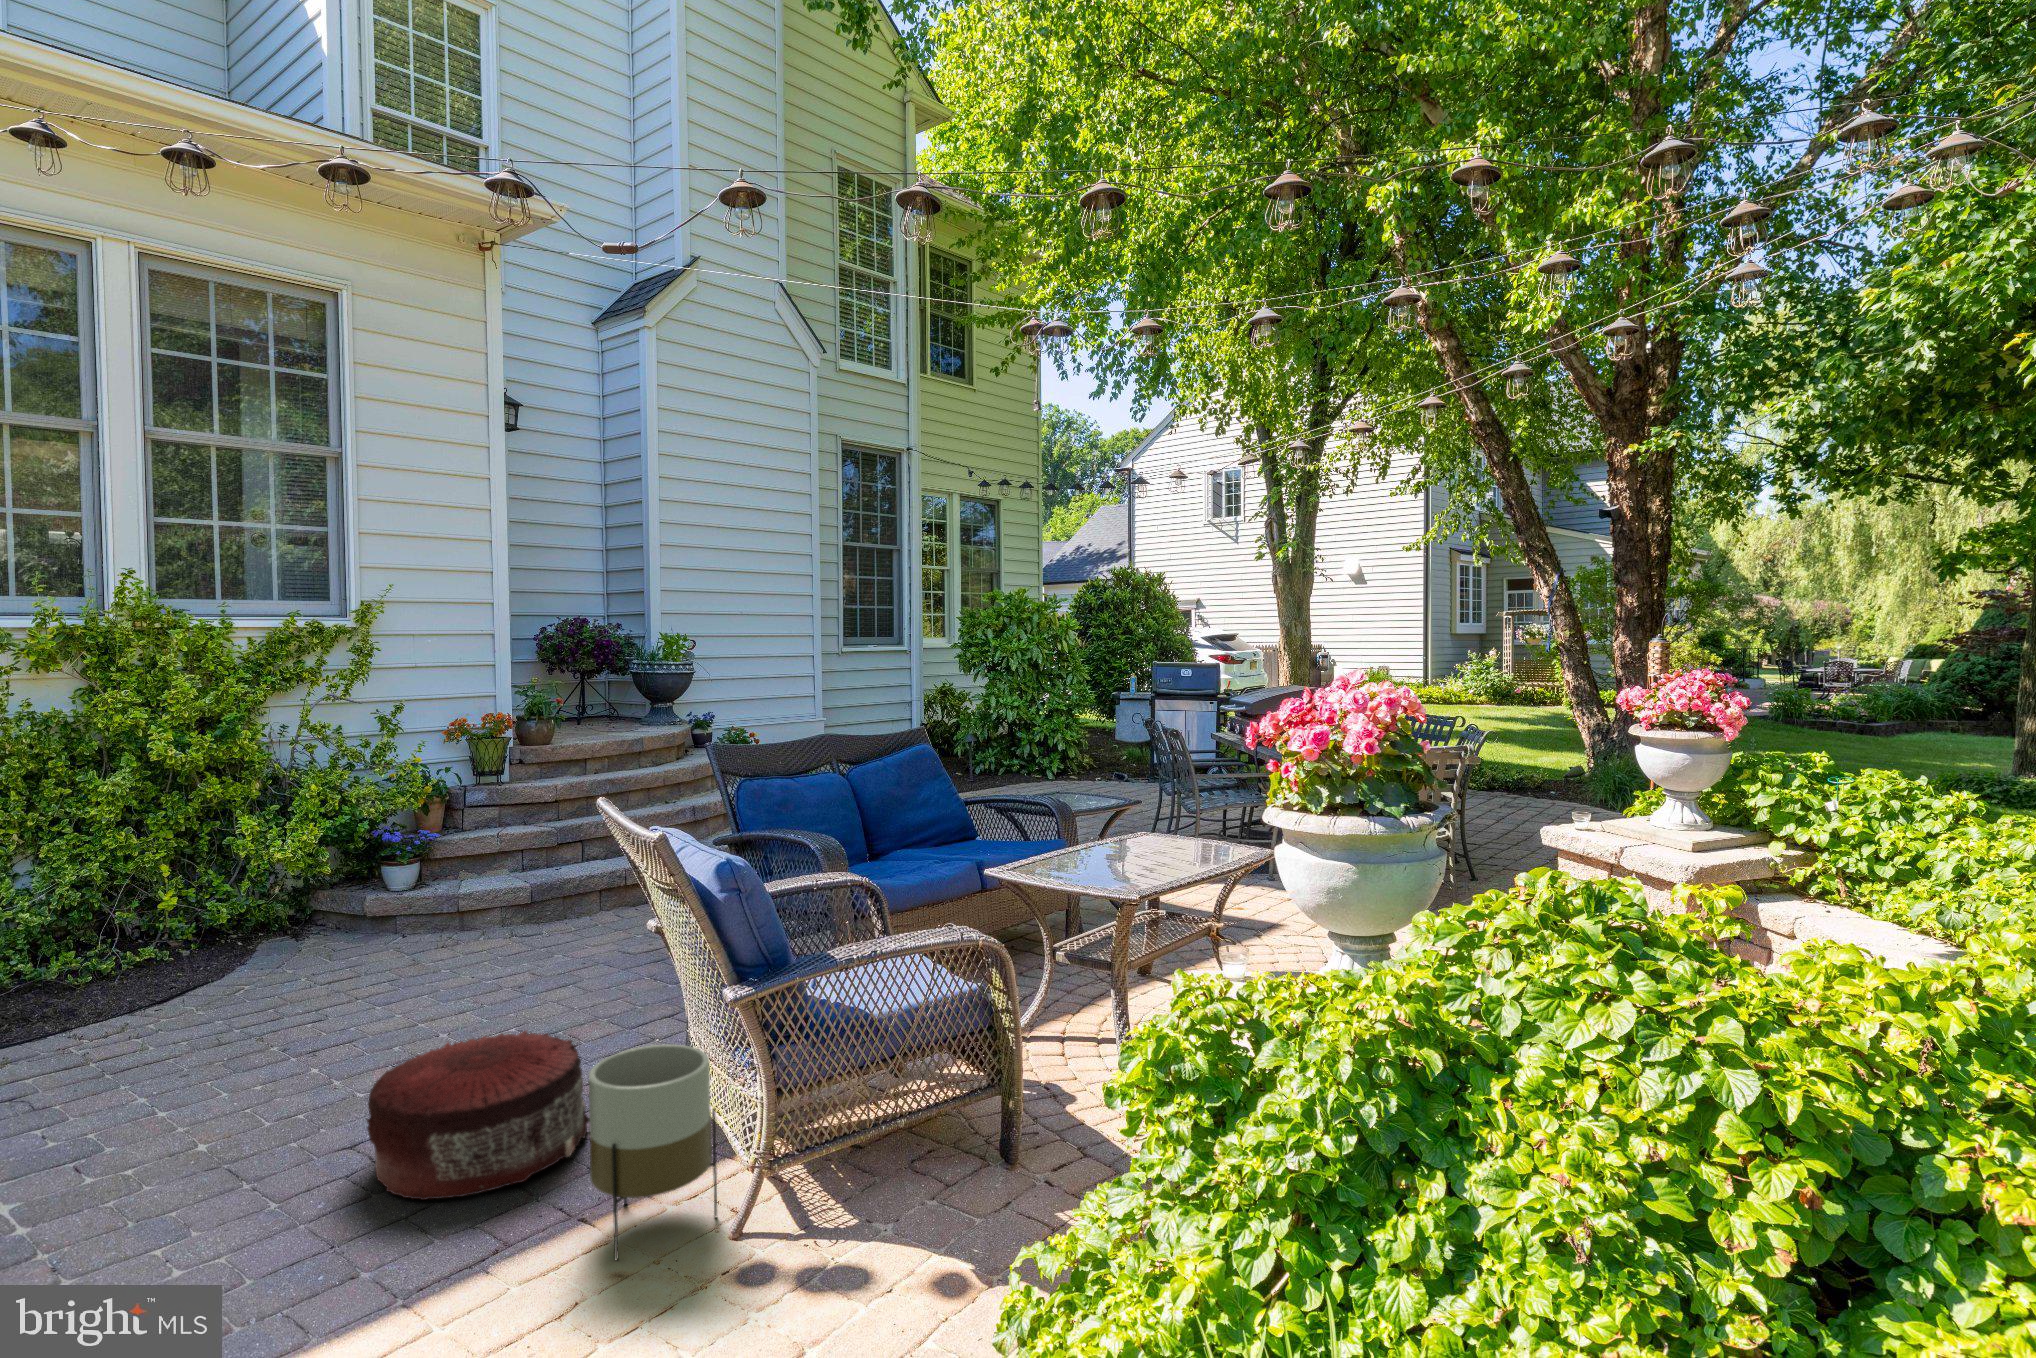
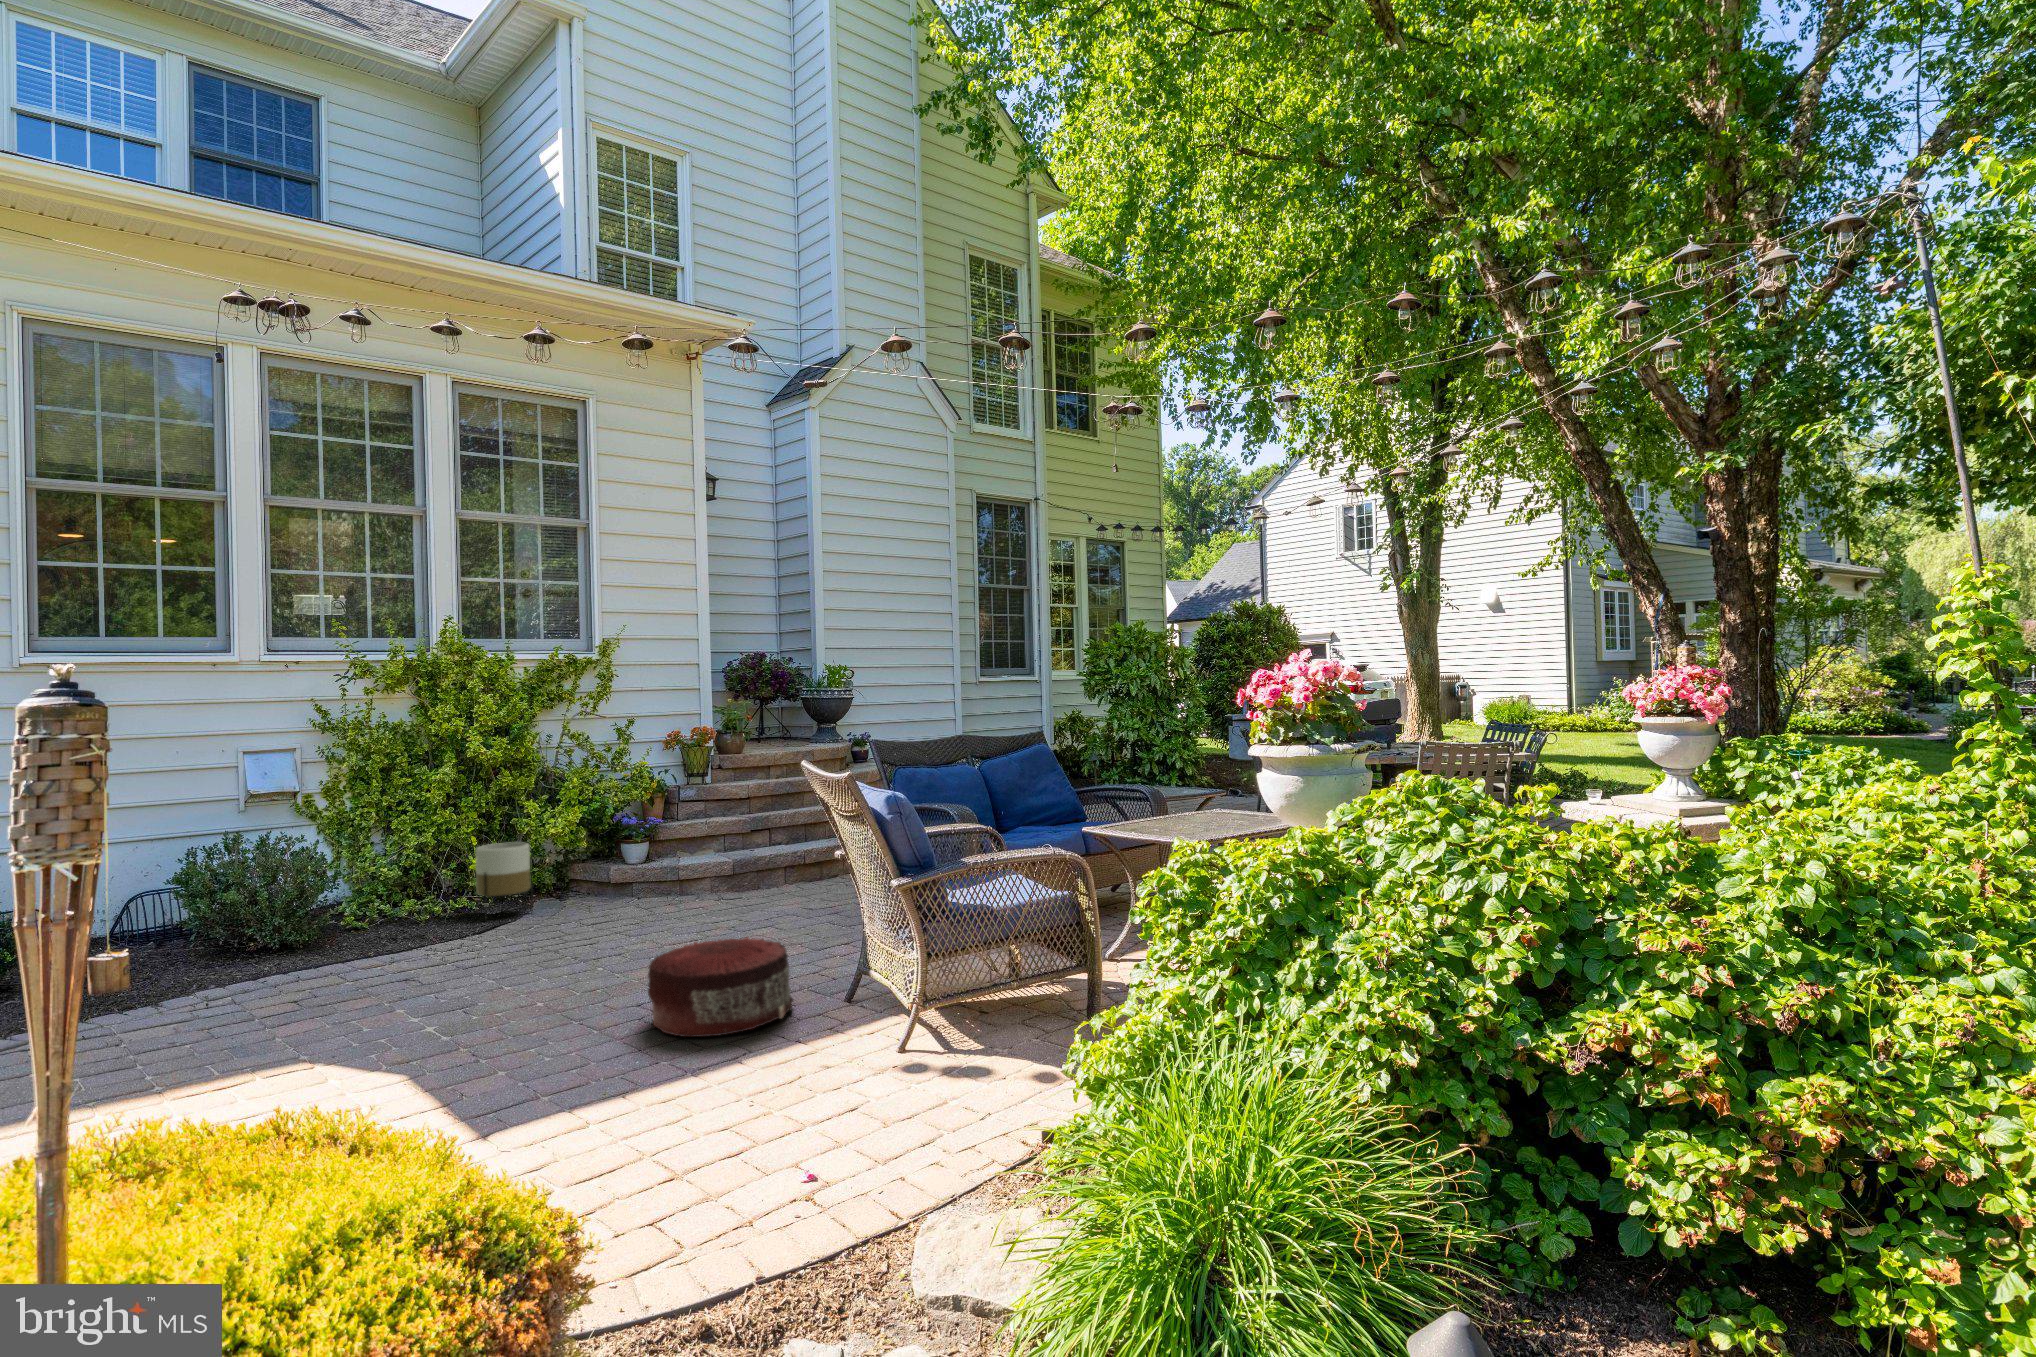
planter: present [589,1044,717,1260] -> present [476,842,533,920]

